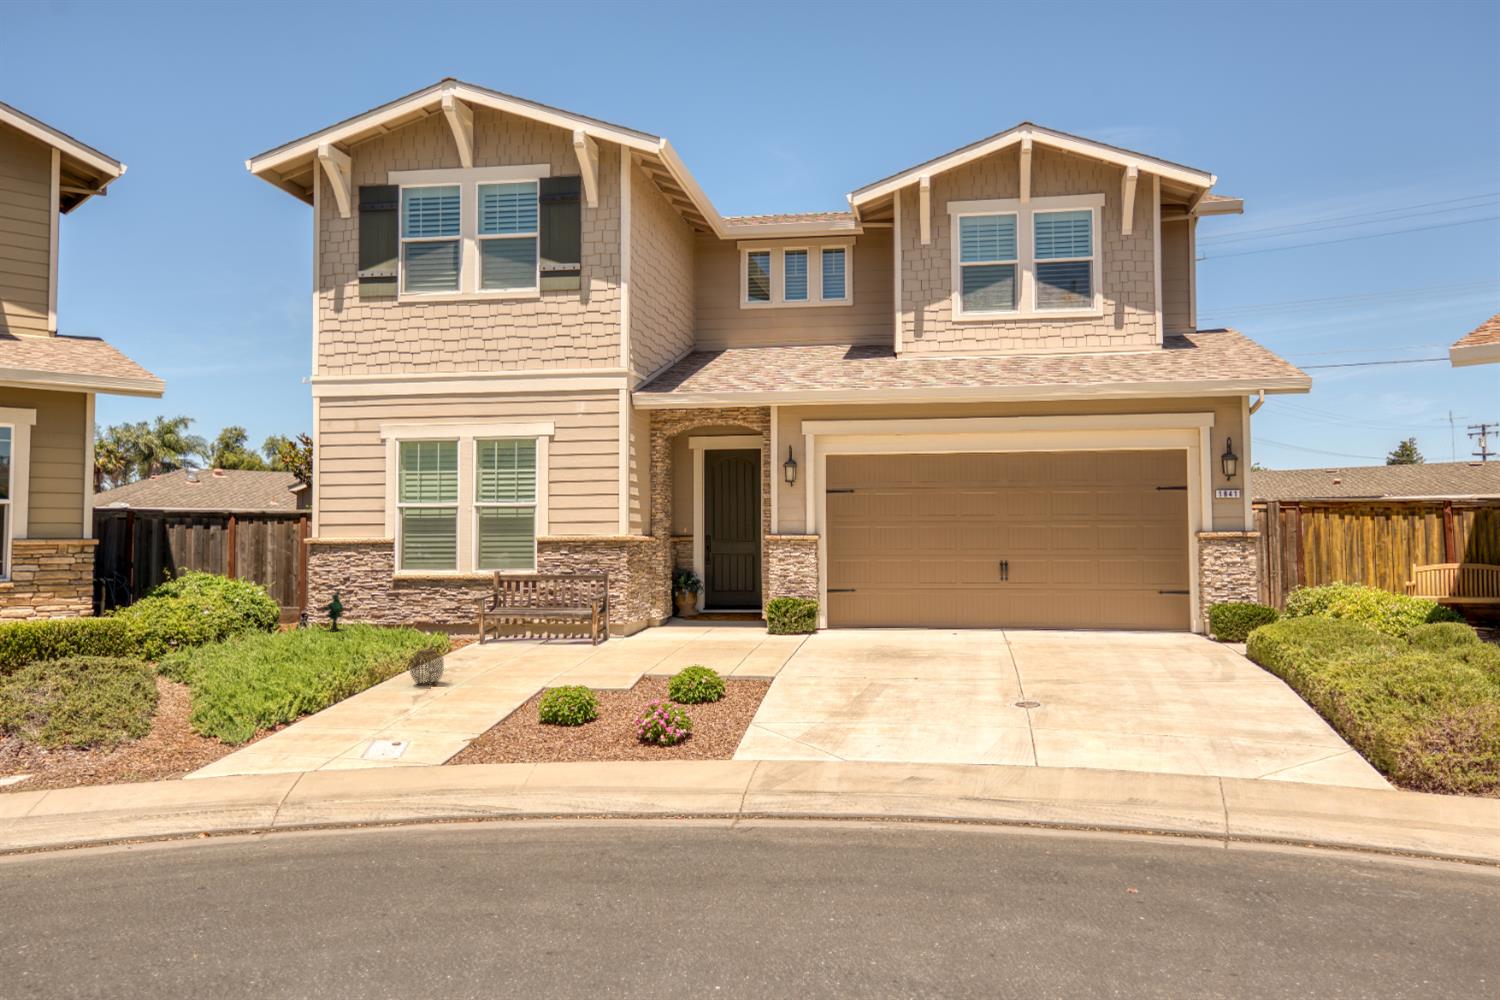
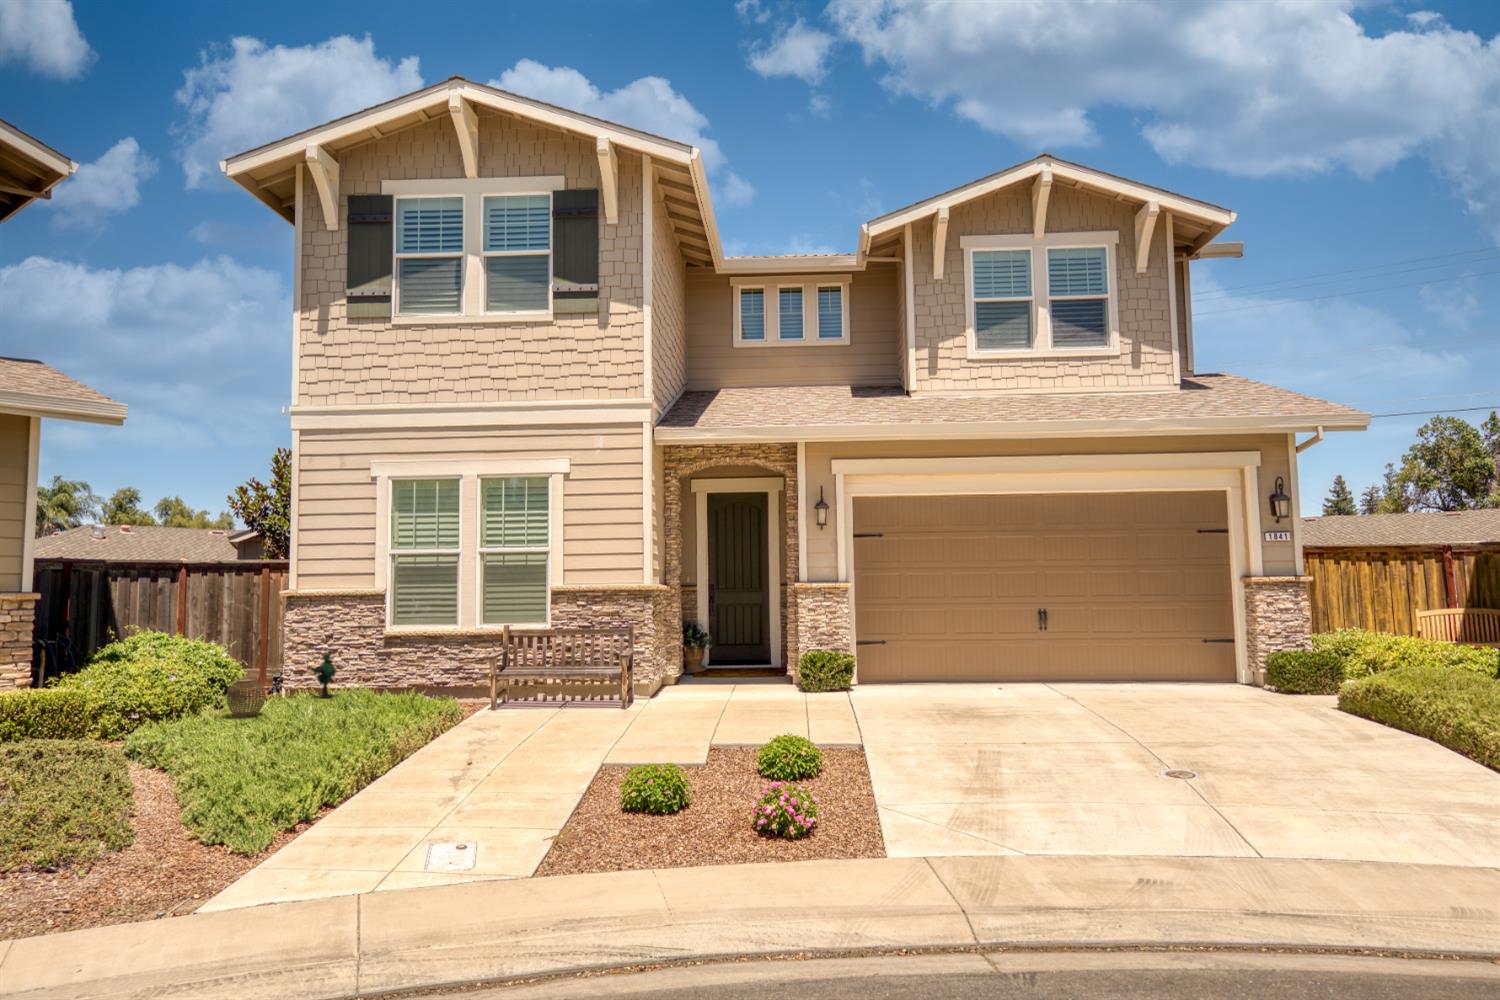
woven basket: present [410,649,444,685] -> present [227,679,265,717]

